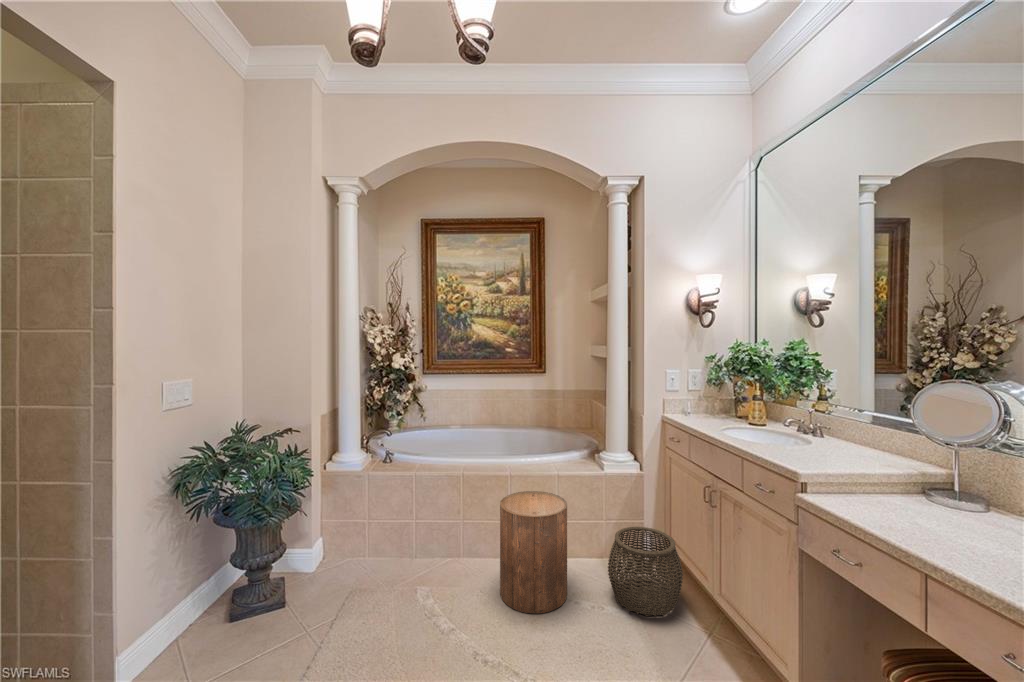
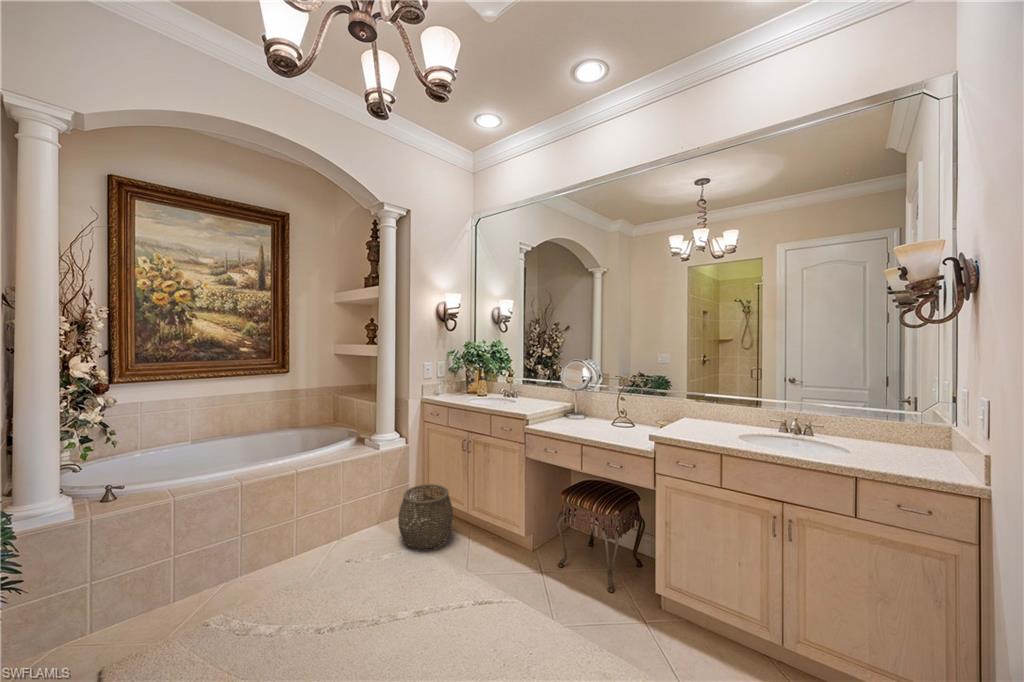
stool: present [500,491,567,613] -> none [302,479,370,592]

